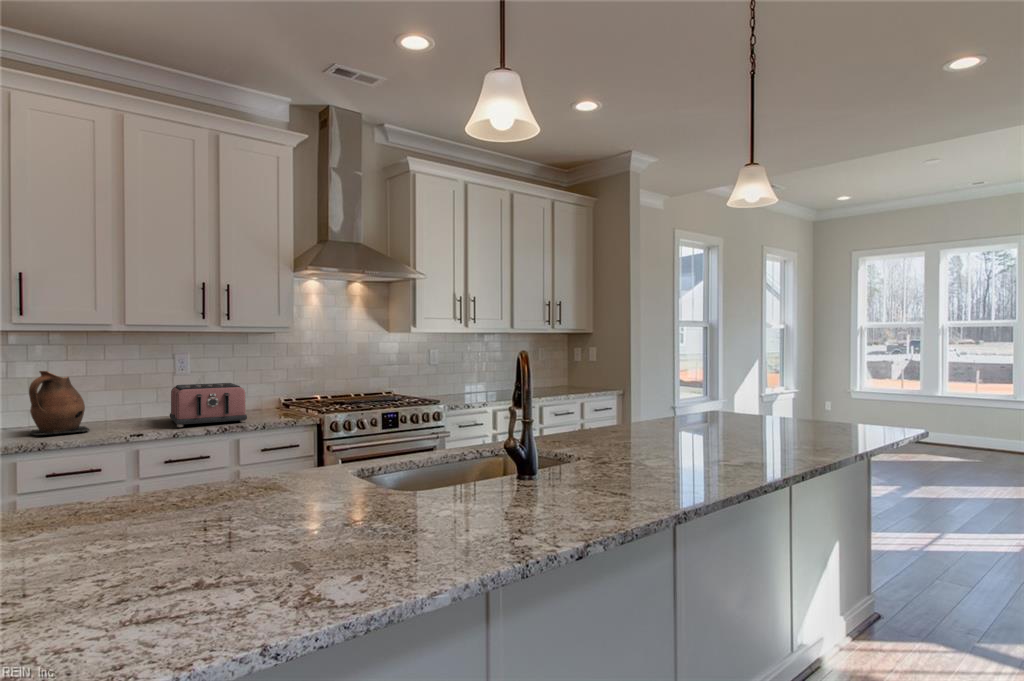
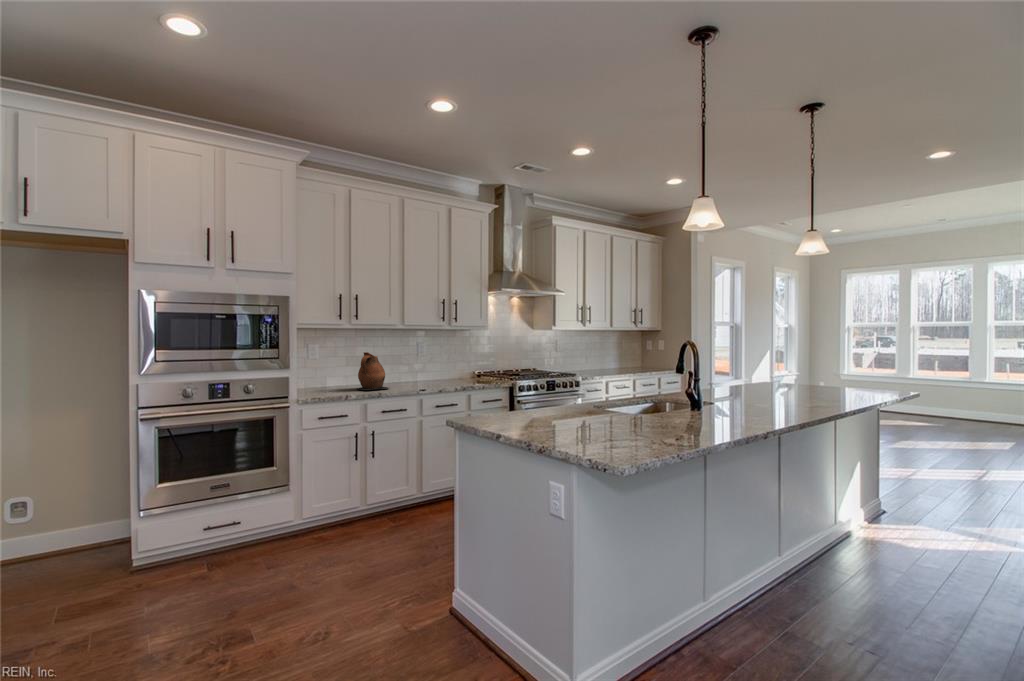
toaster: present [170,383,247,427] -> none [425,361,475,387]

